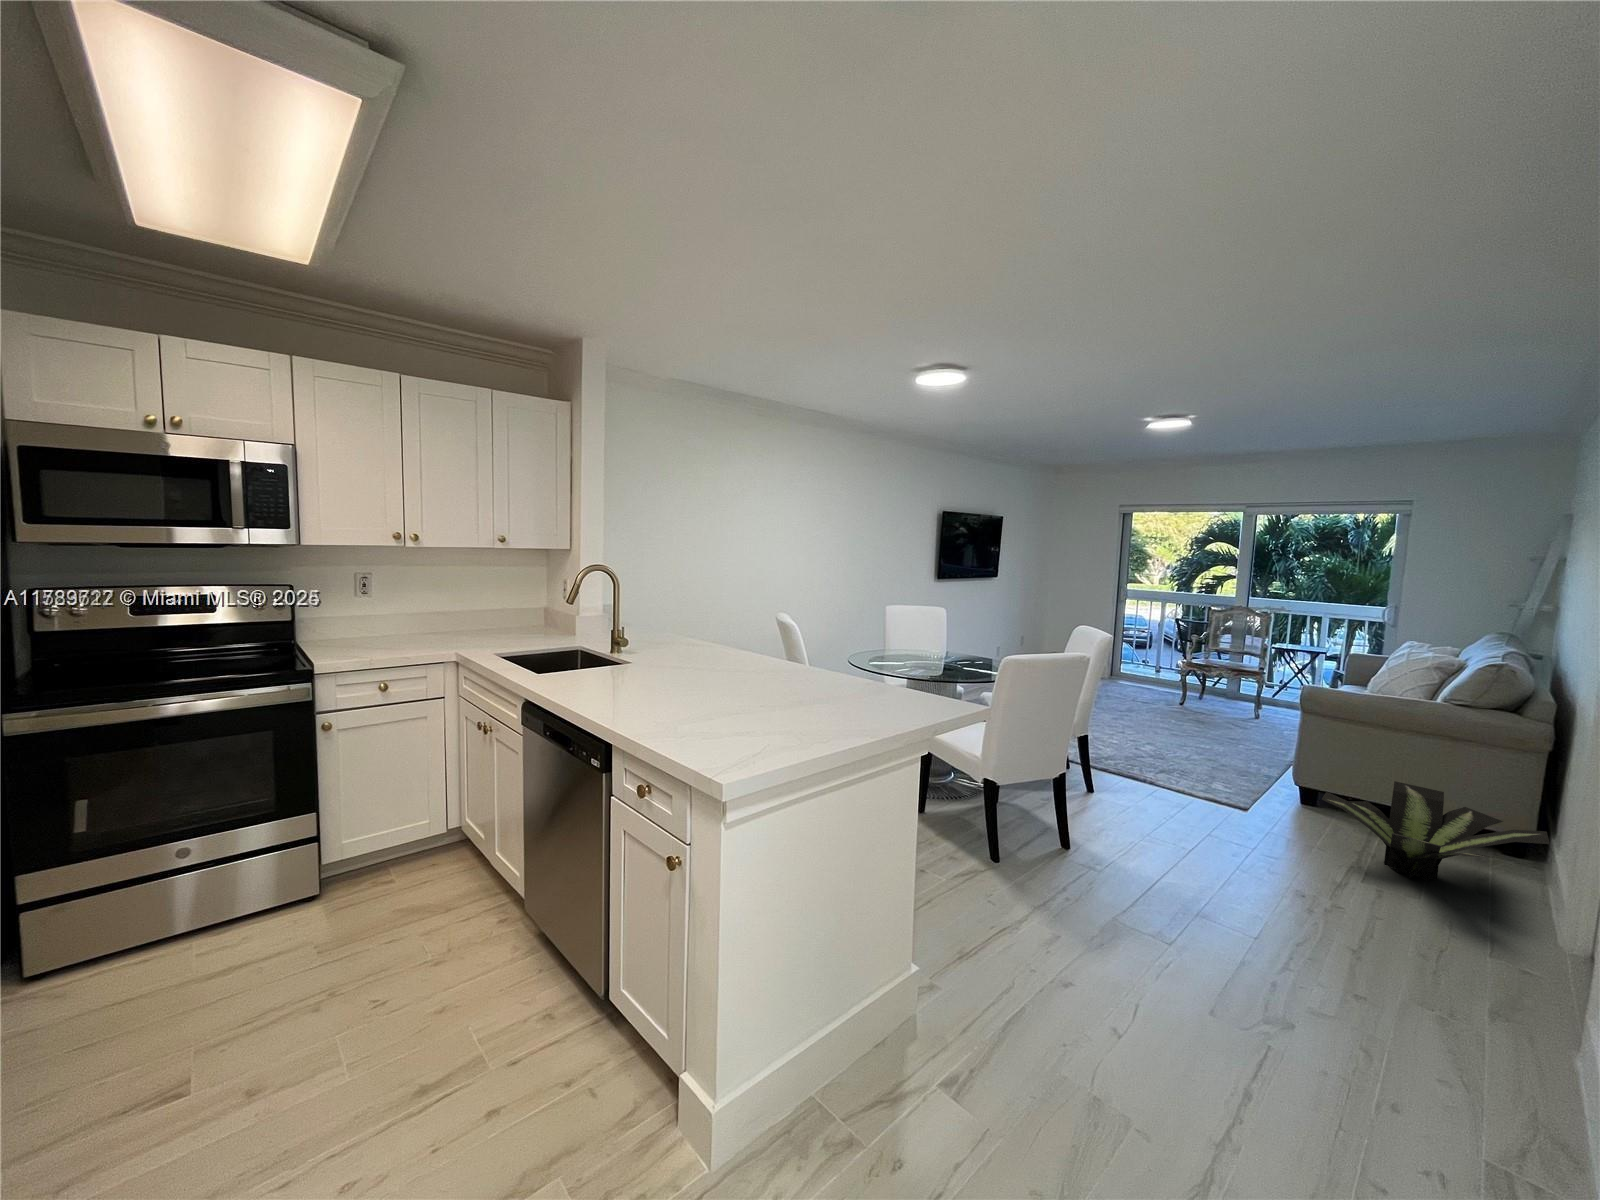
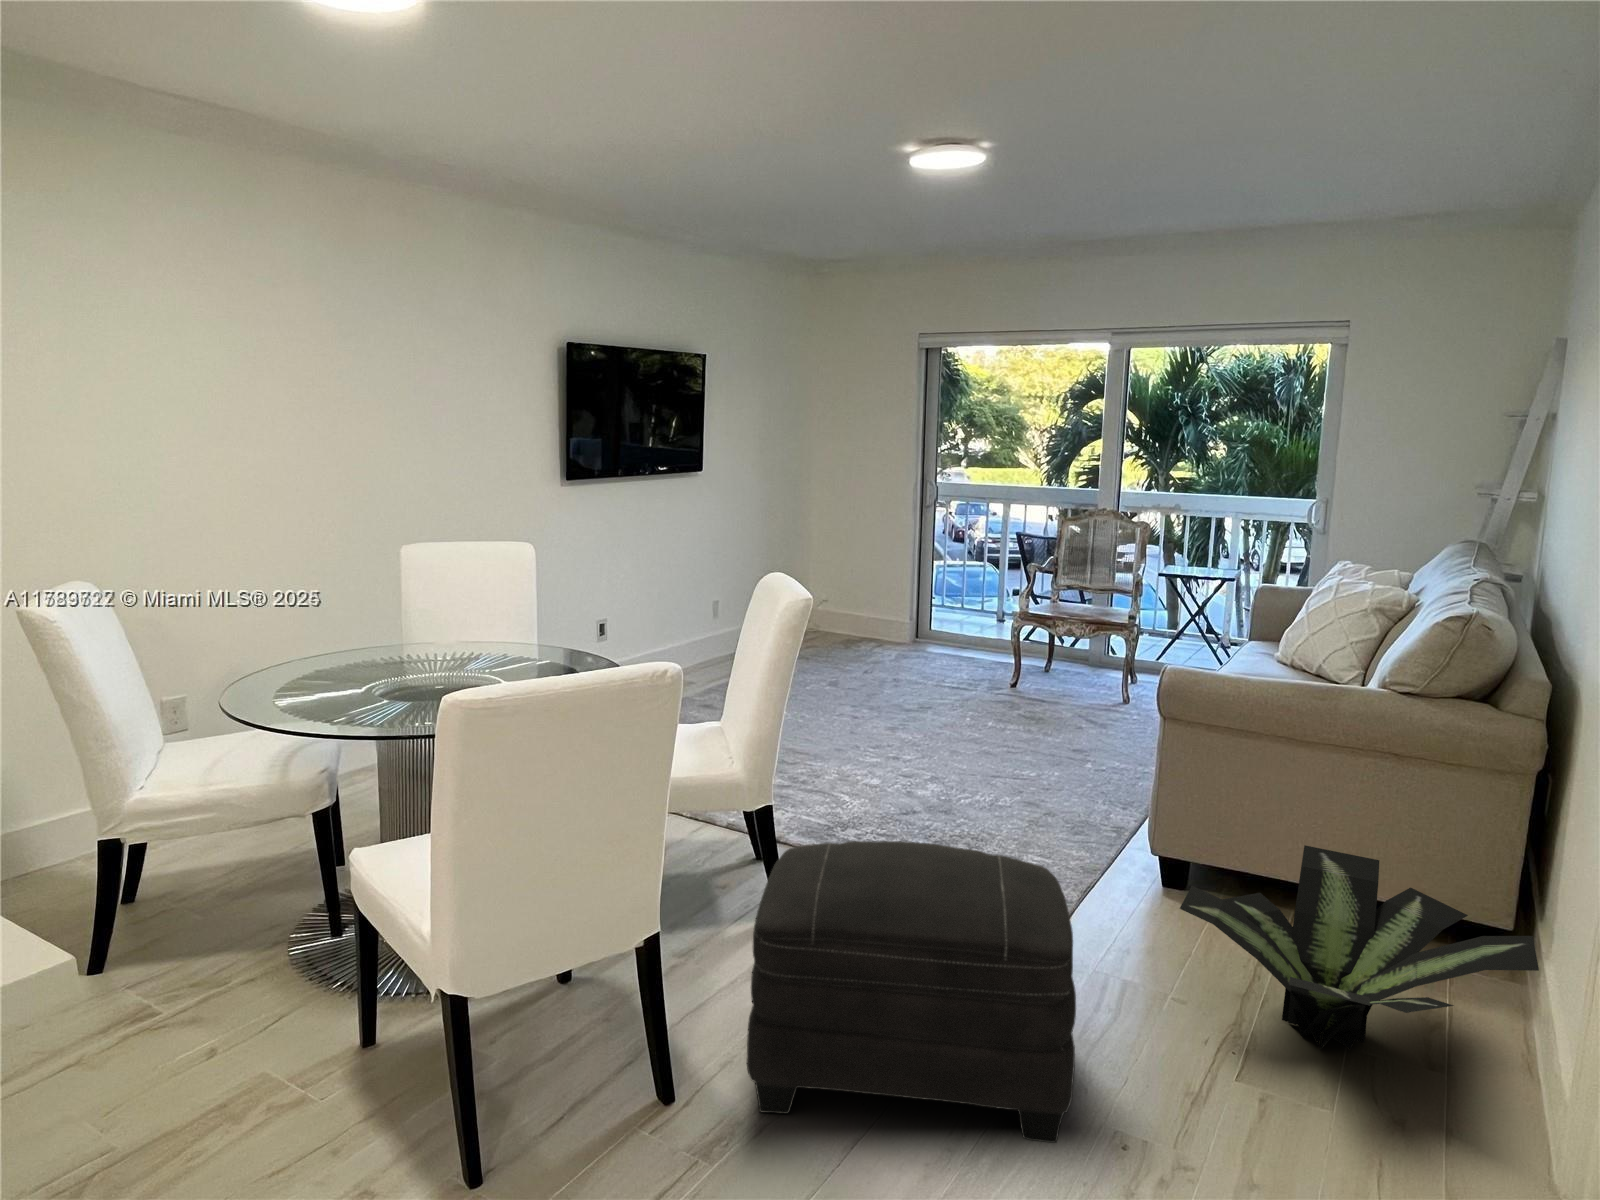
ottoman: none [1100,746,1274,889] -> present [747,841,1076,1143]

